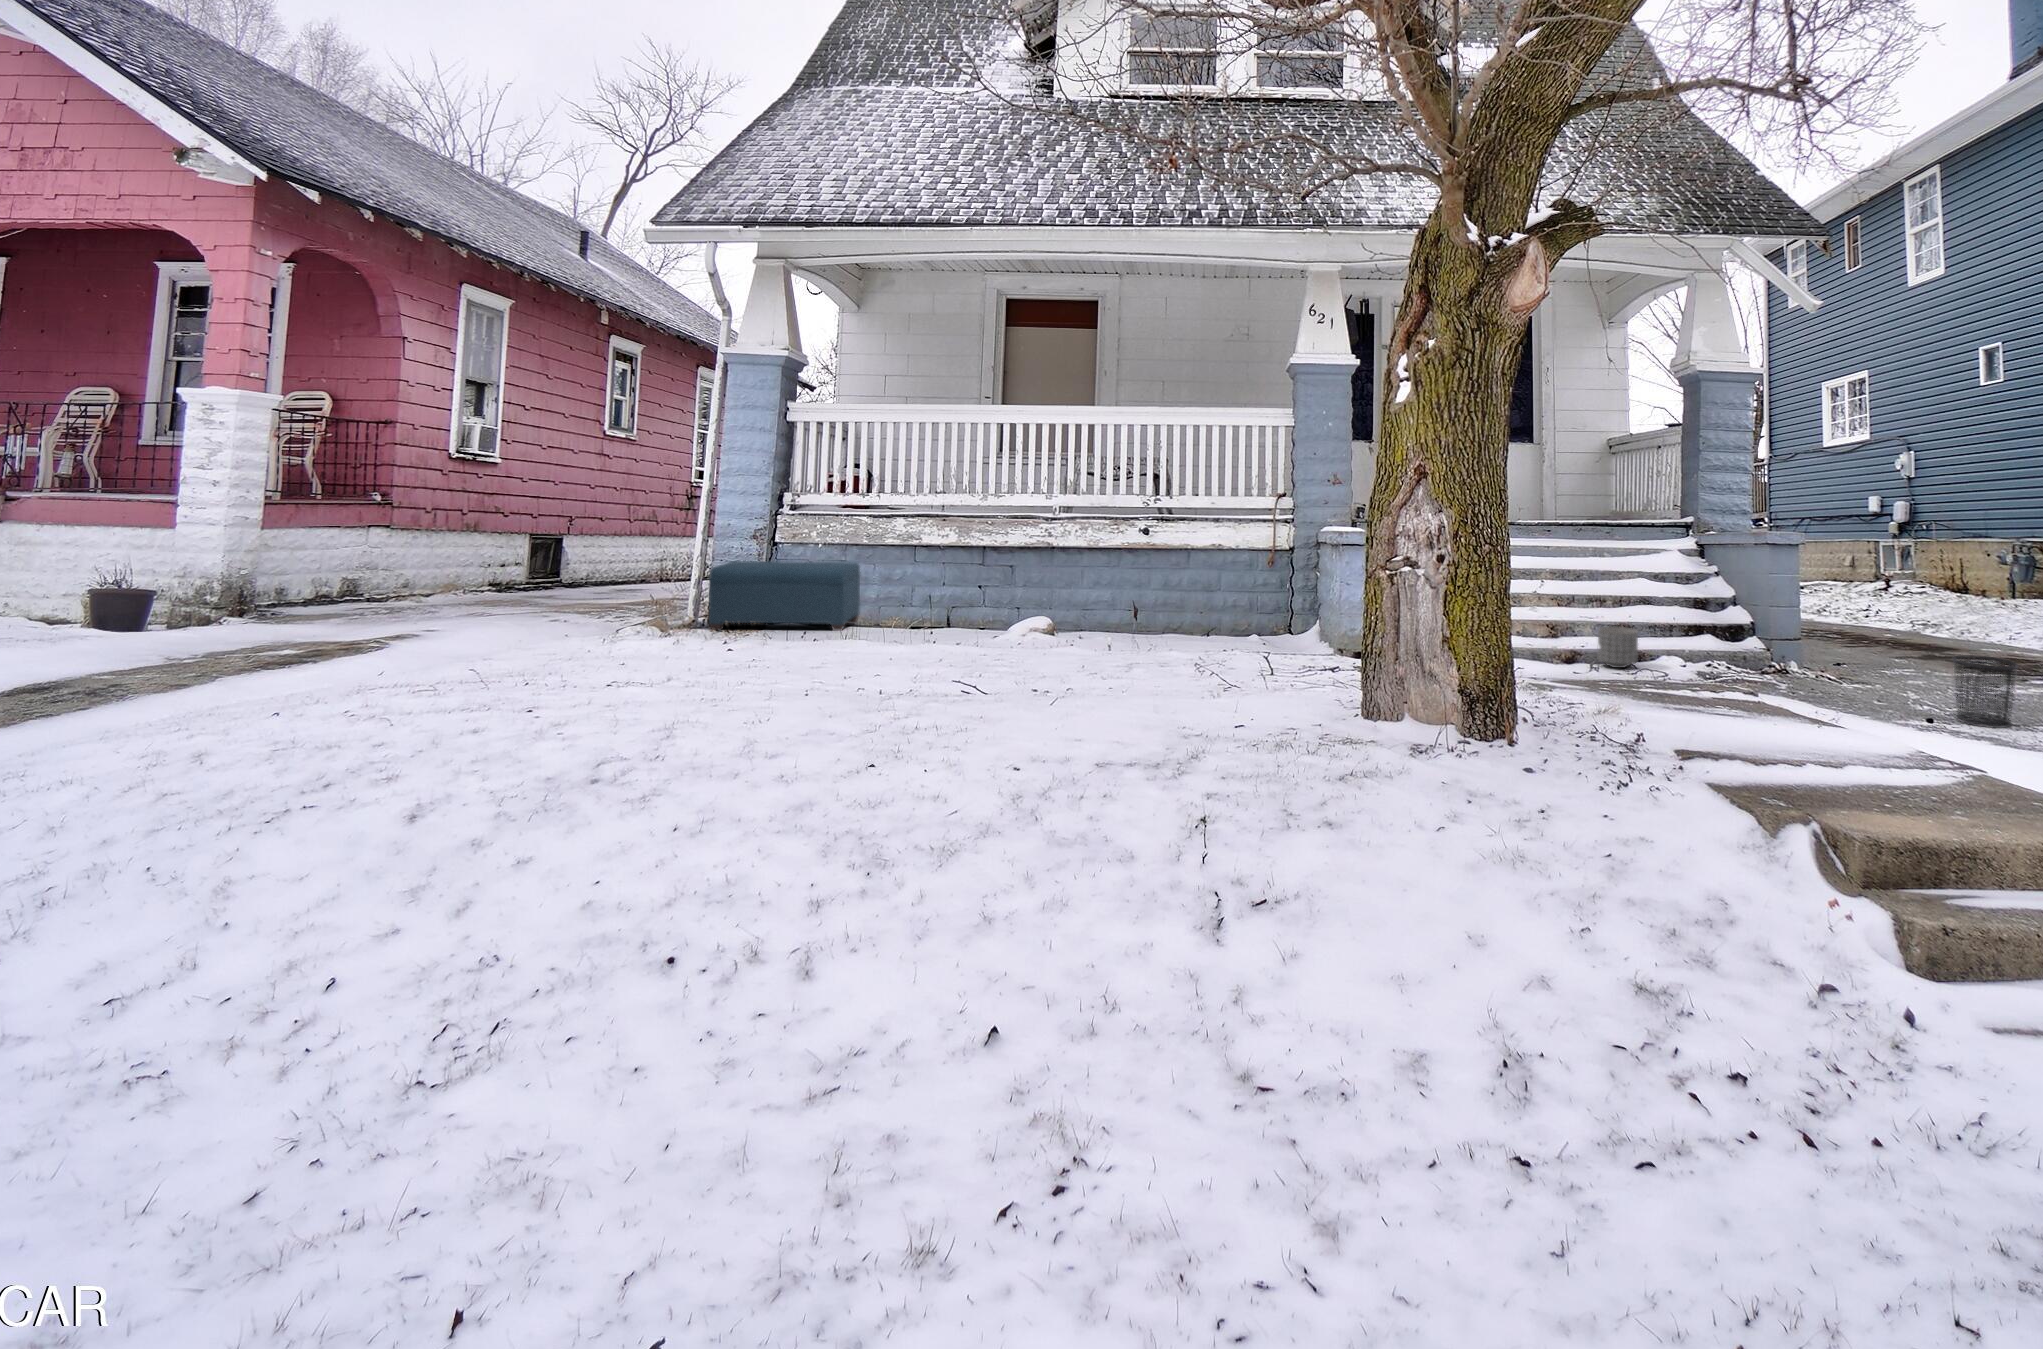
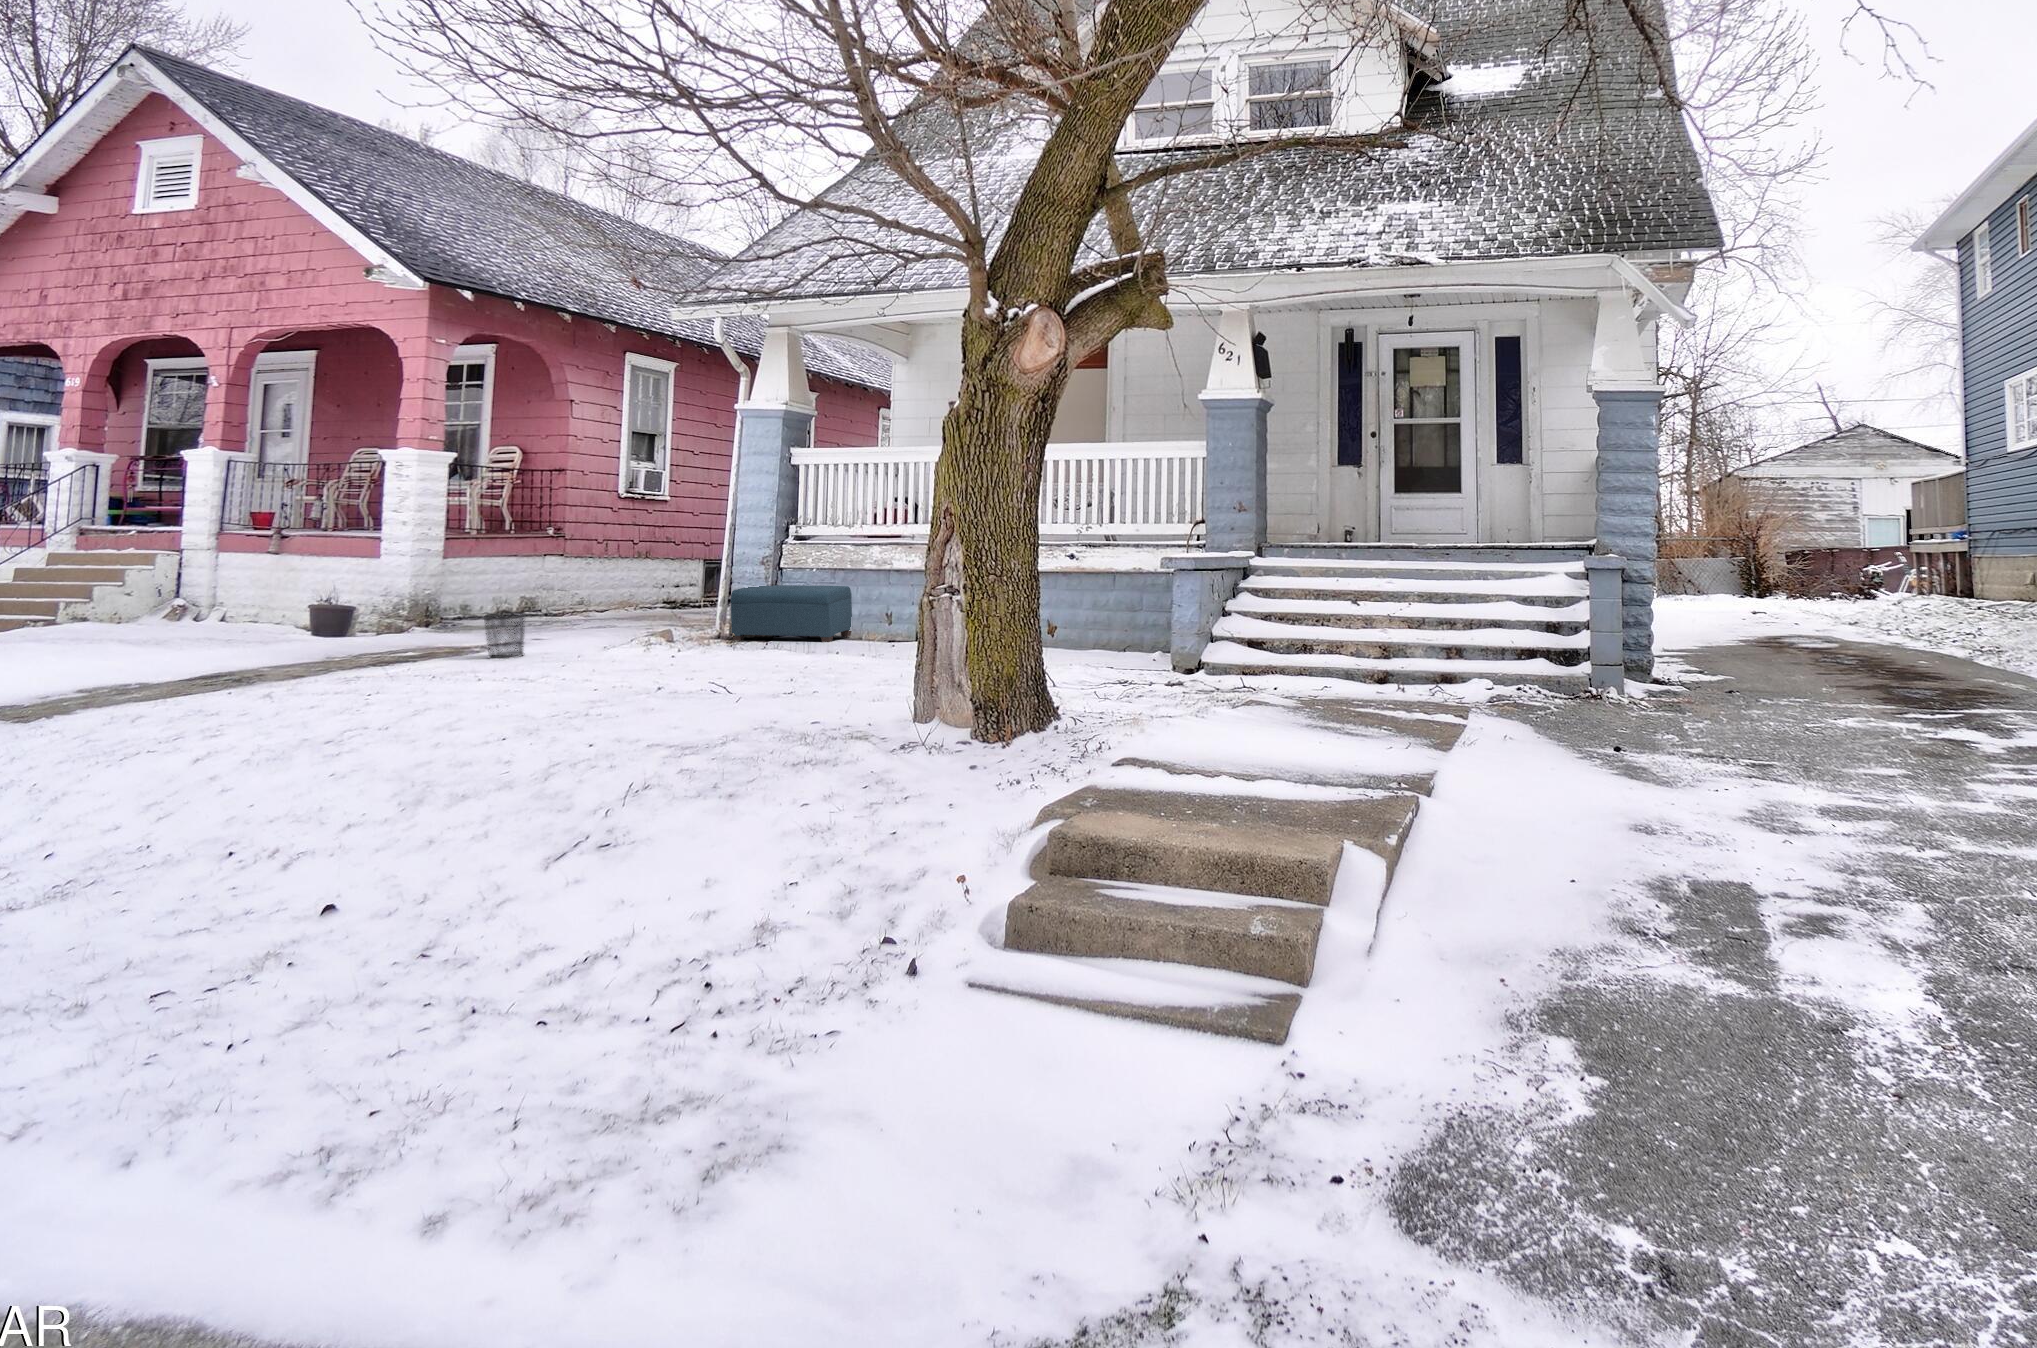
planter: present [1598,627,1638,668] -> none [1412,641,1447,679]
waste bin: present [1953,655,2018,728] -> present [484,612,526,659]

